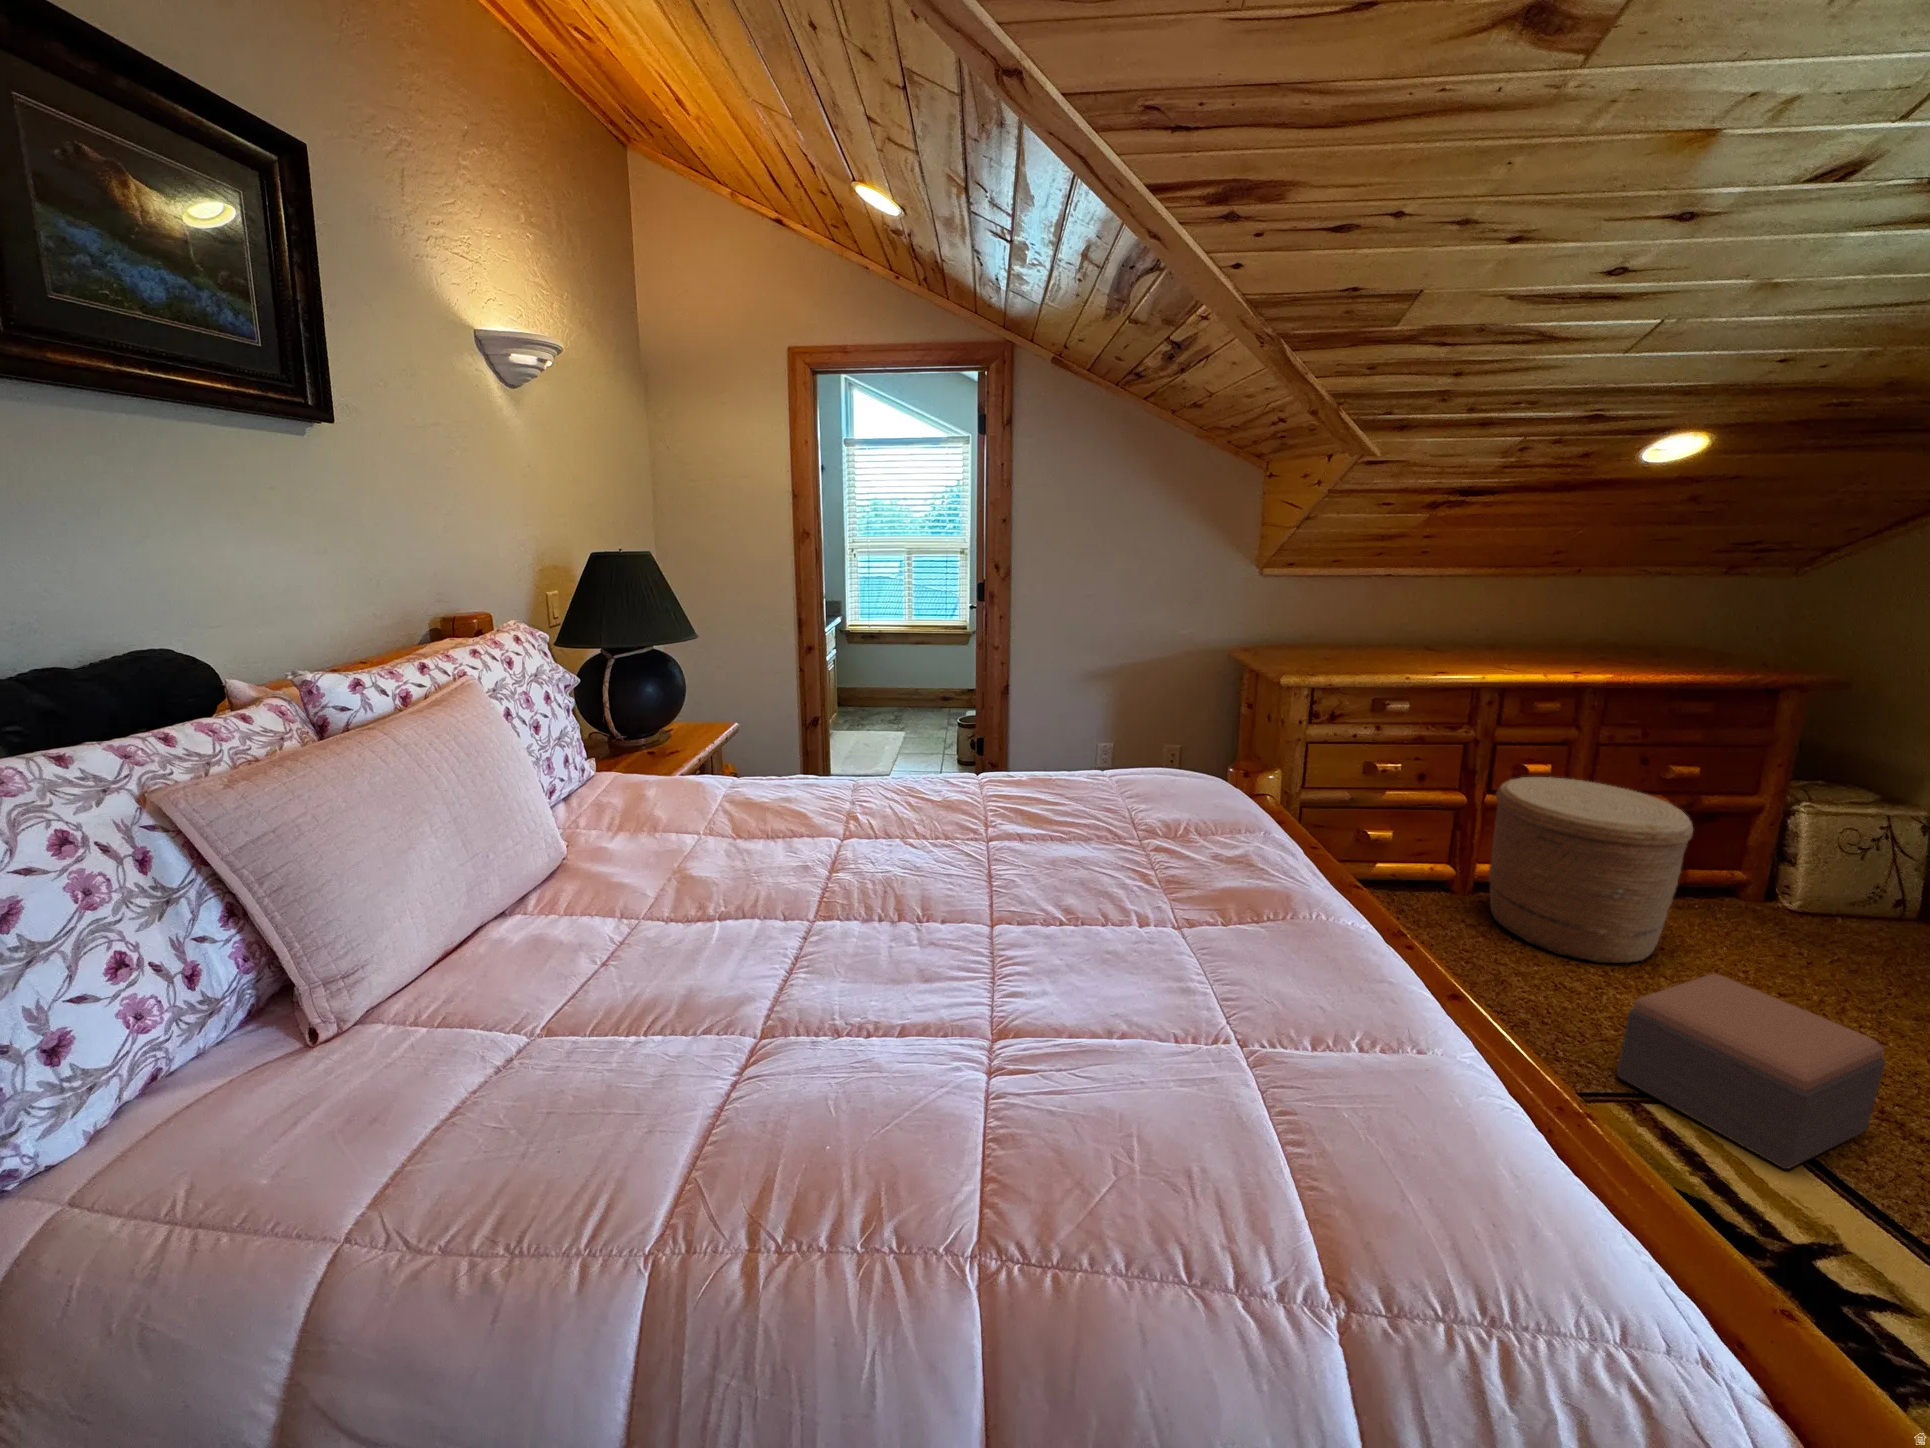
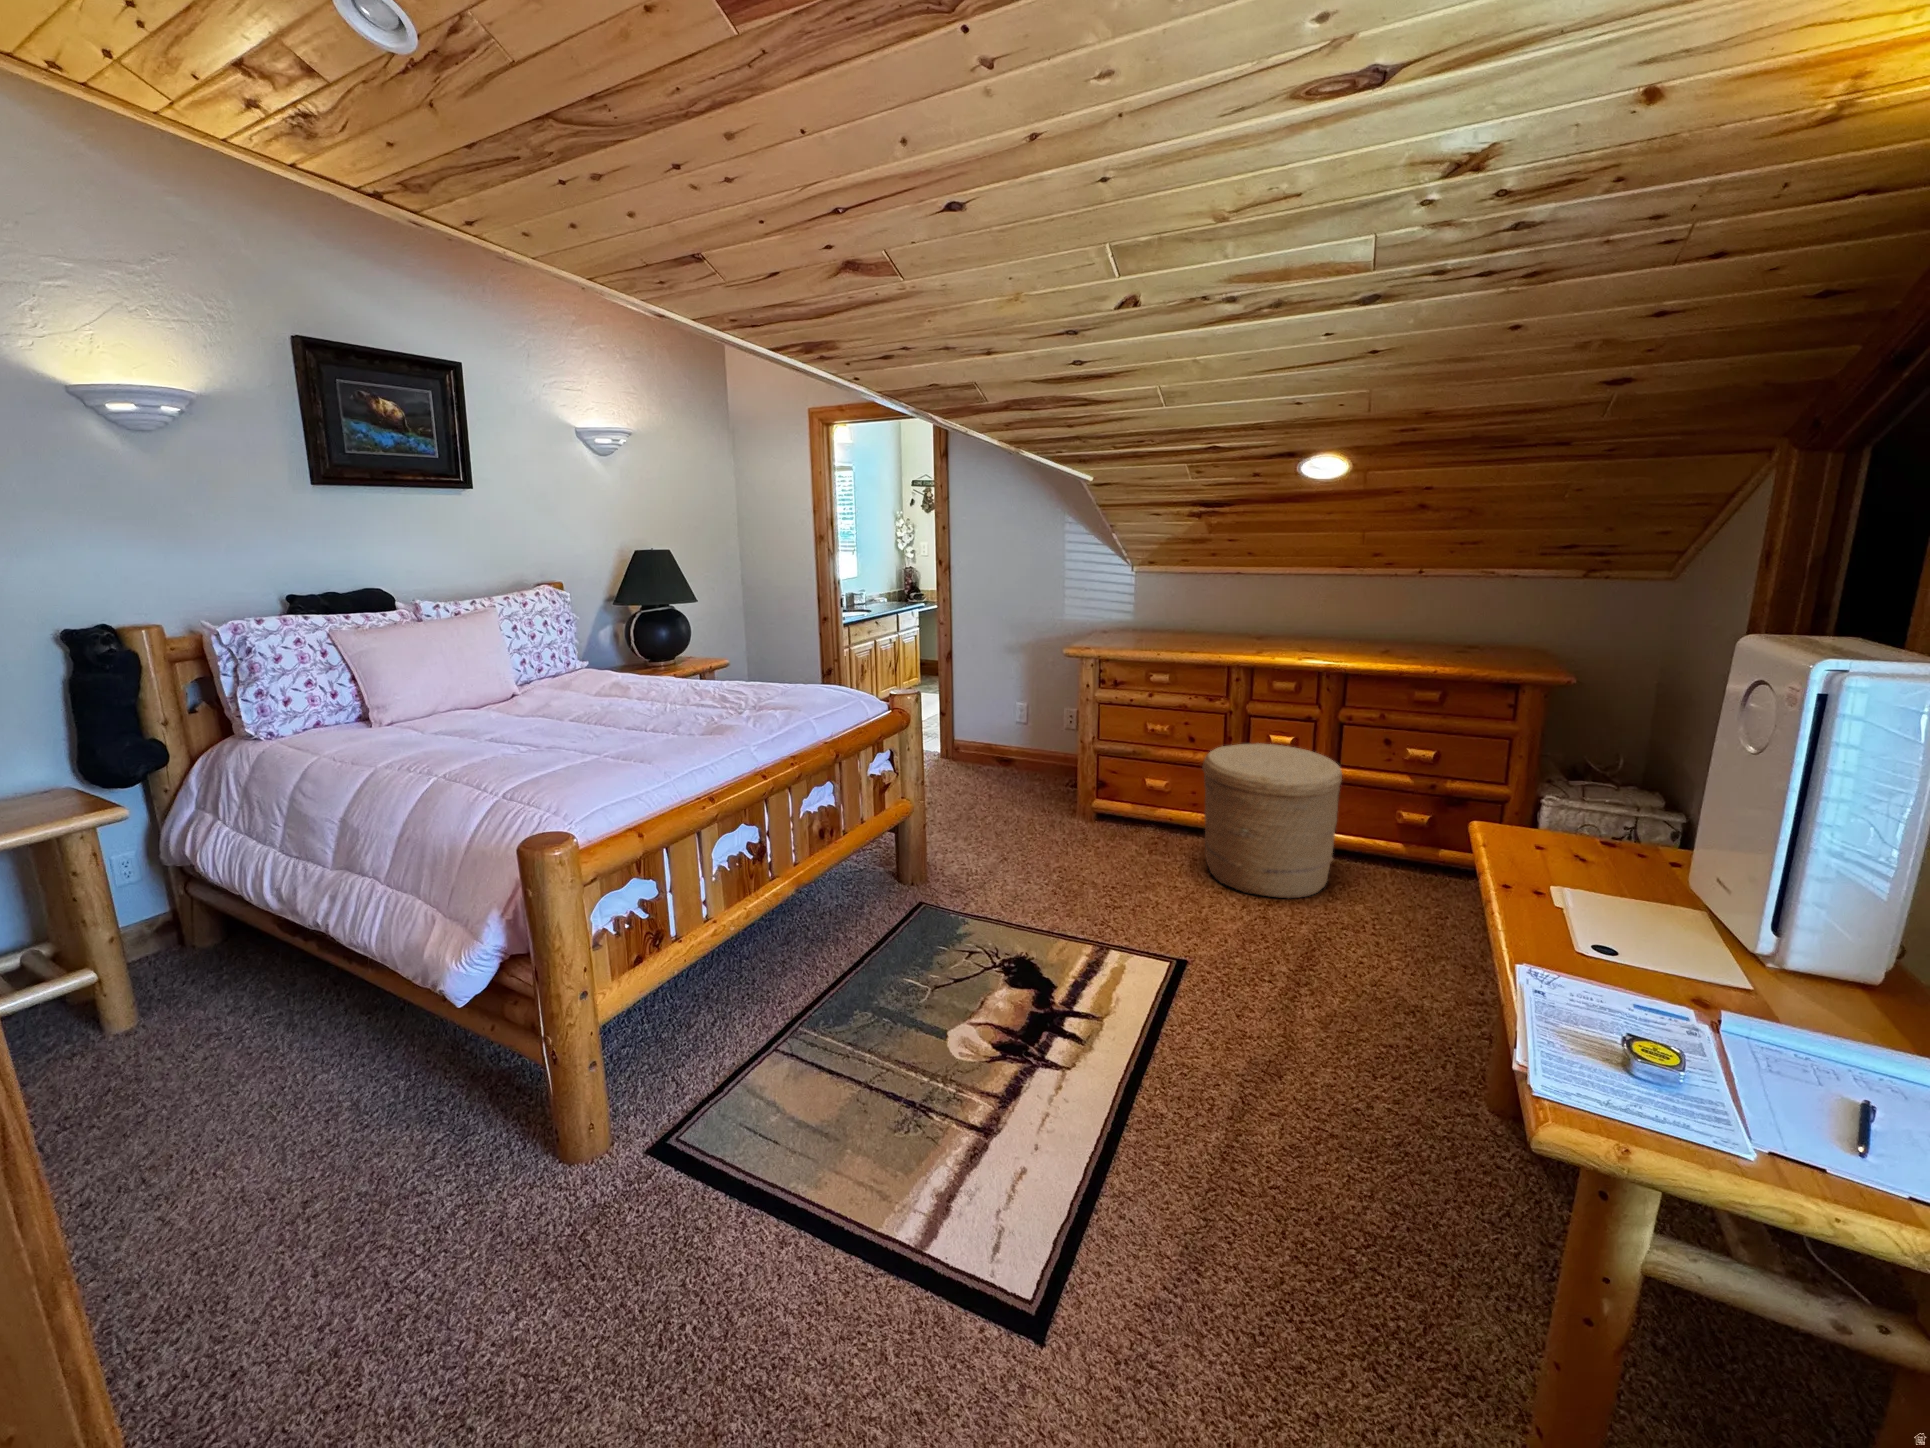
footstool: present [1617,974,1885,1169] -> none [1105,875,1231,991]

